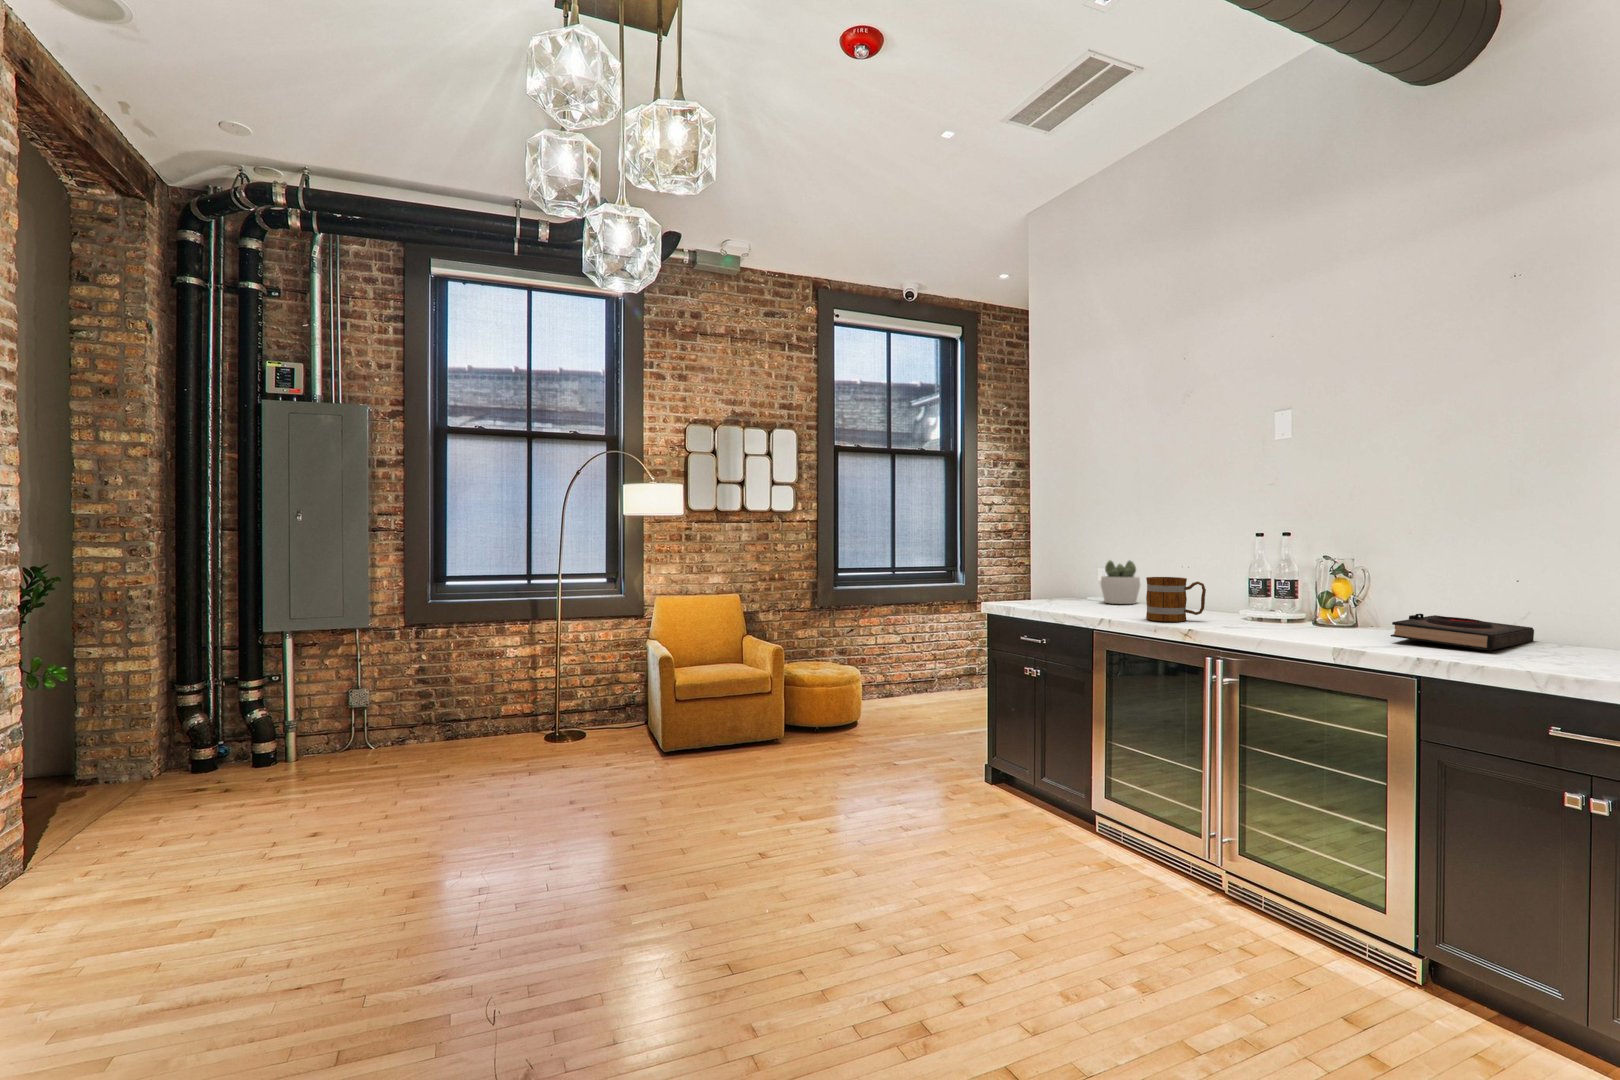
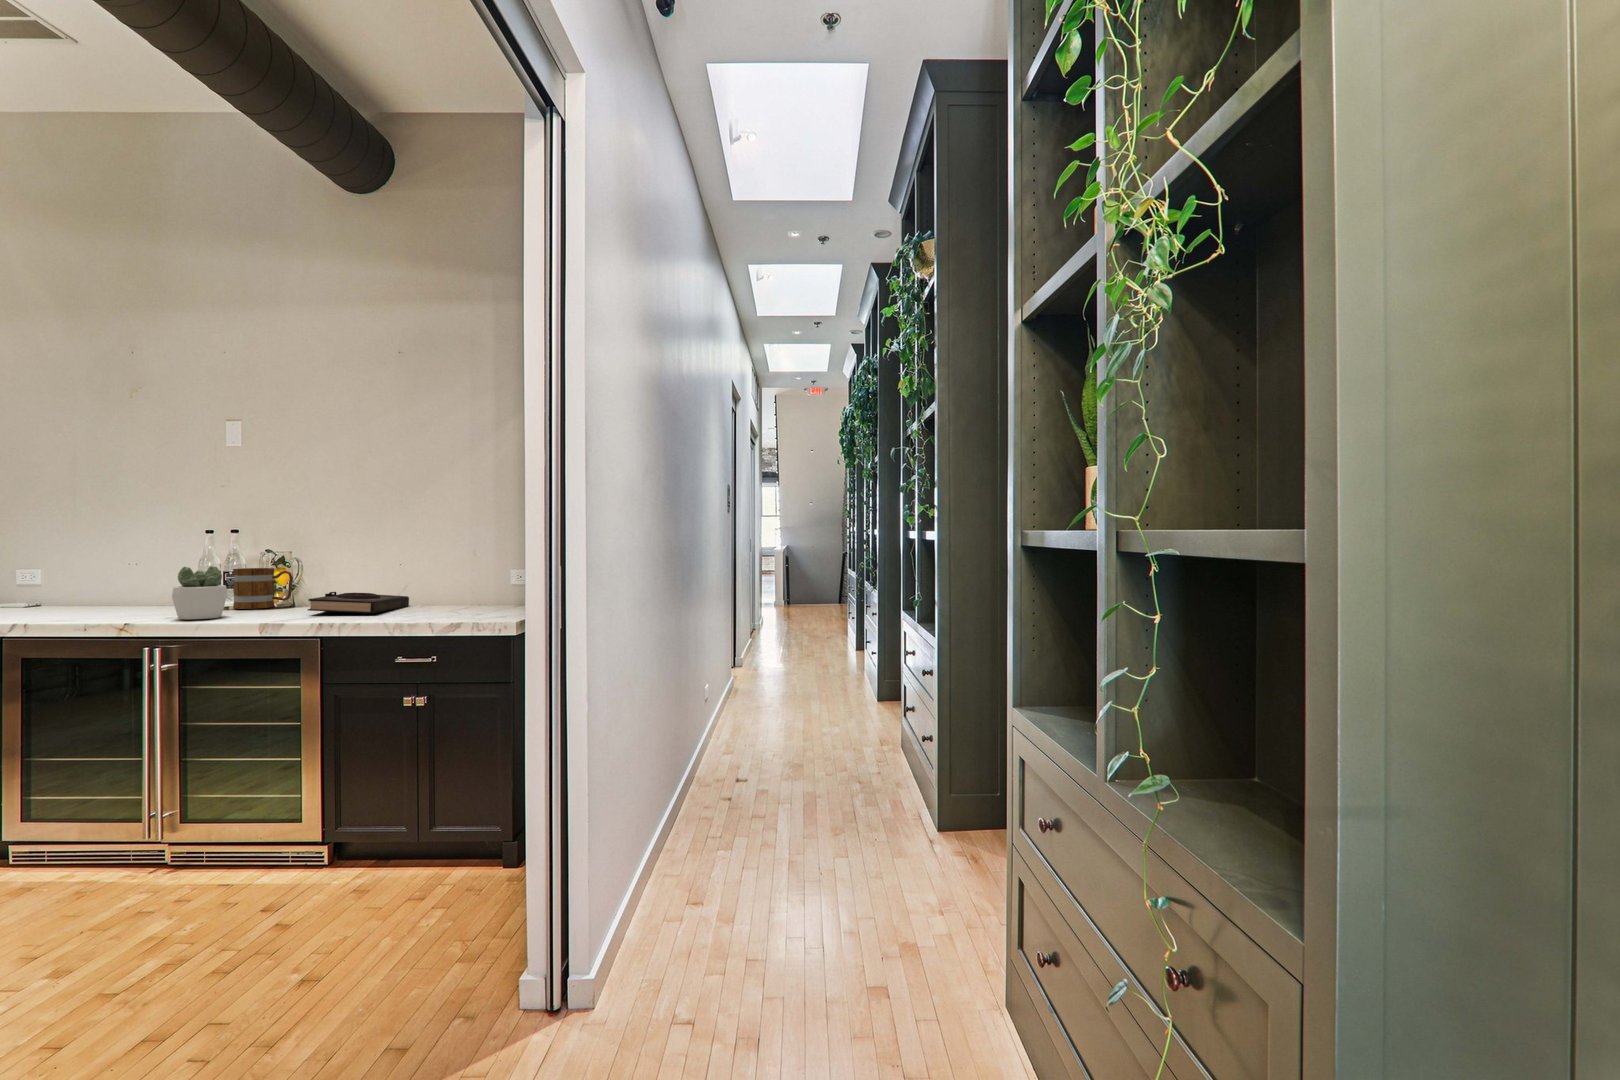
succulent plant: present [1101,560,1140,604] -> present [172,566,227,620]
mug: present [1146,577,1206,622] -> present [233,568,293,609]

